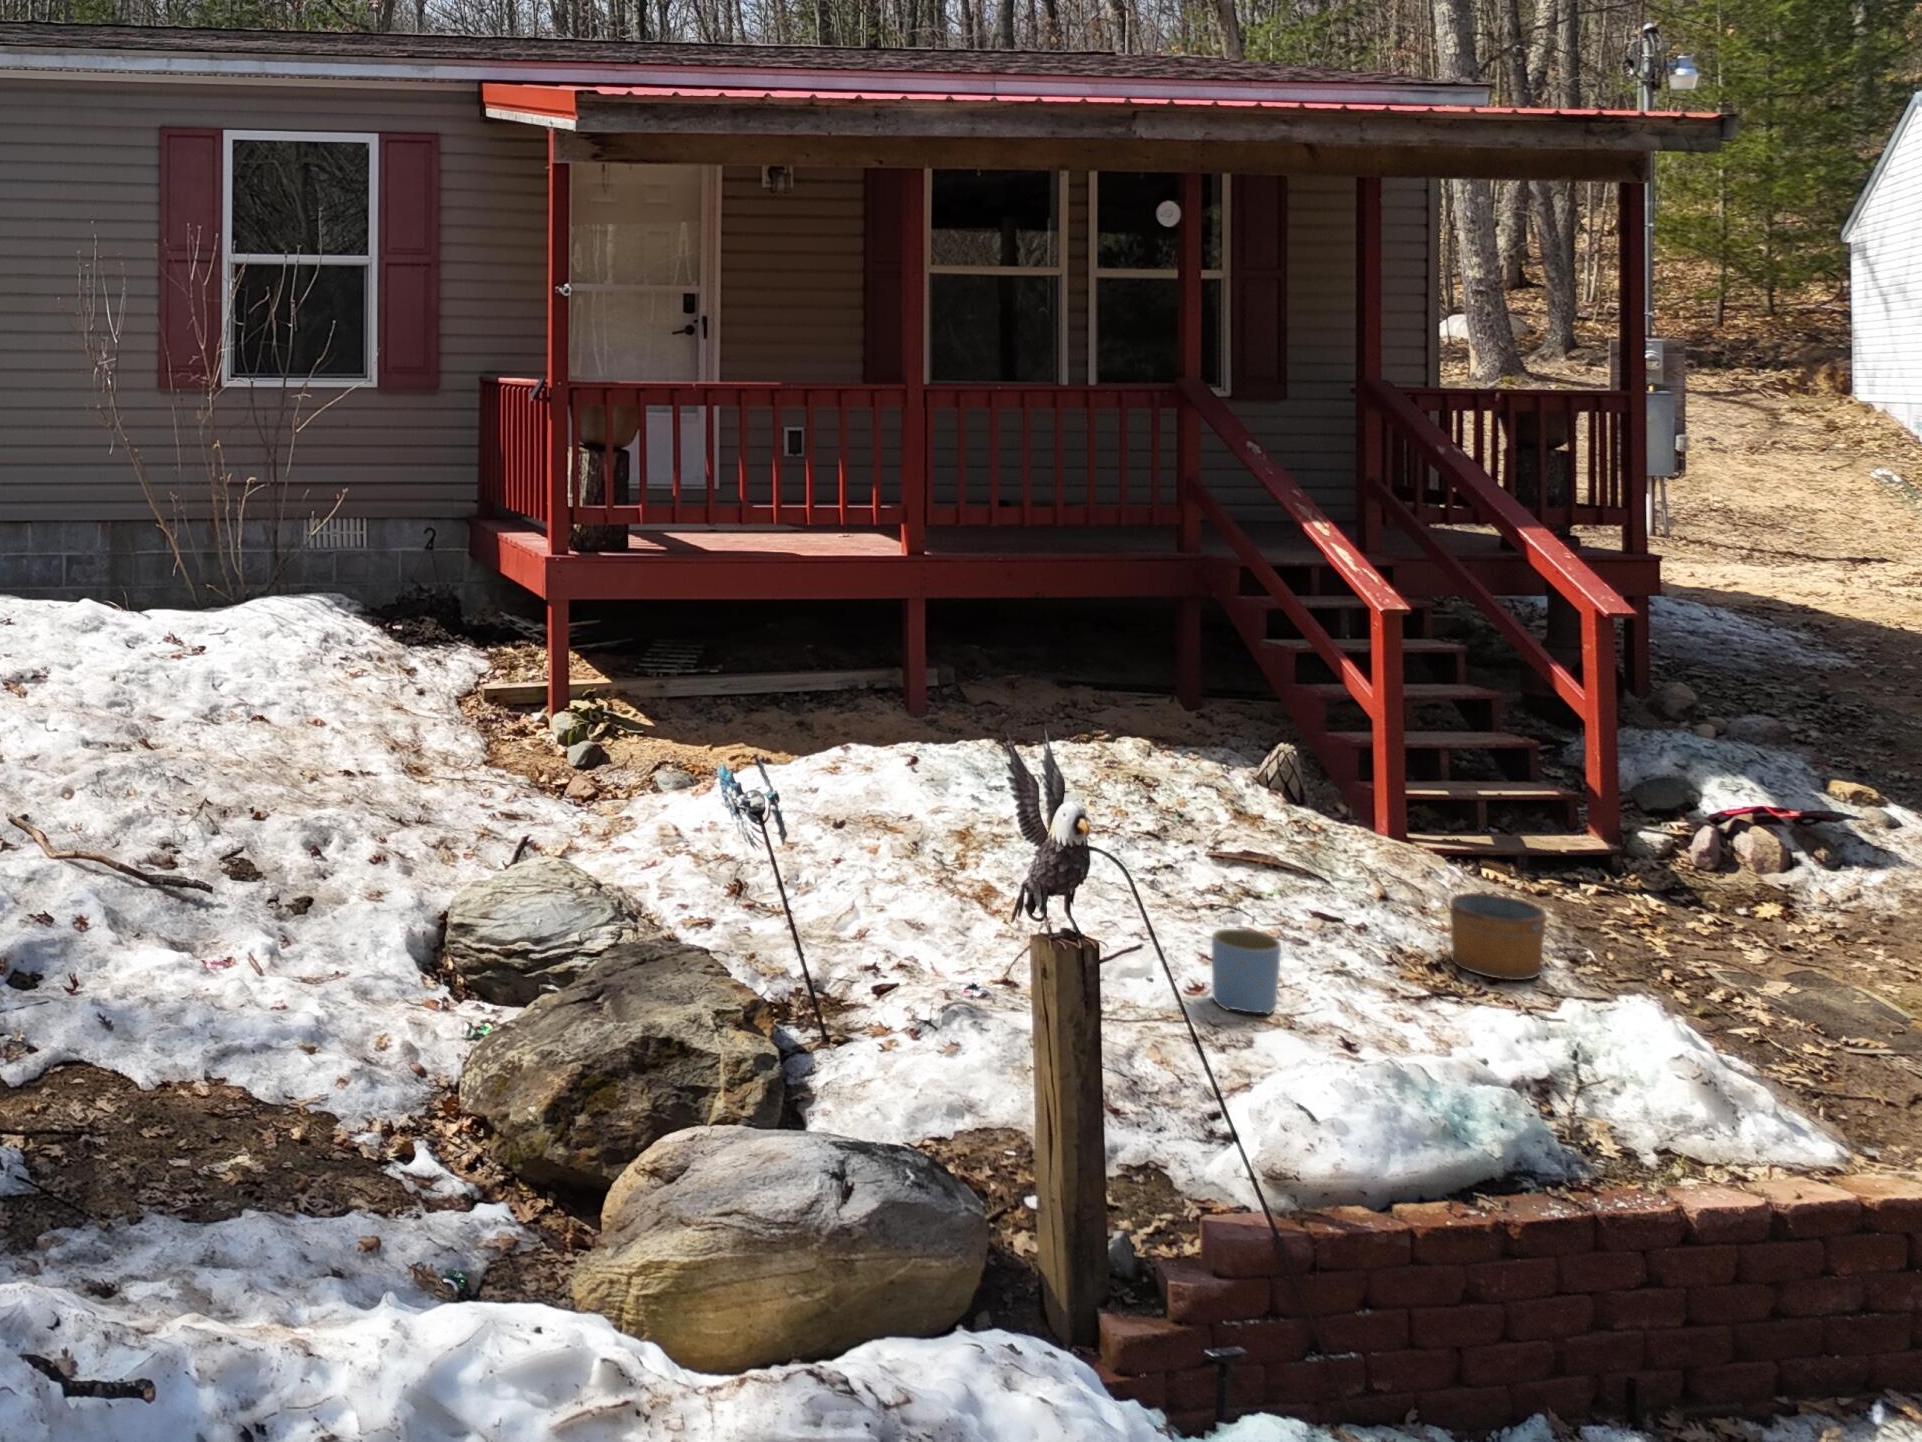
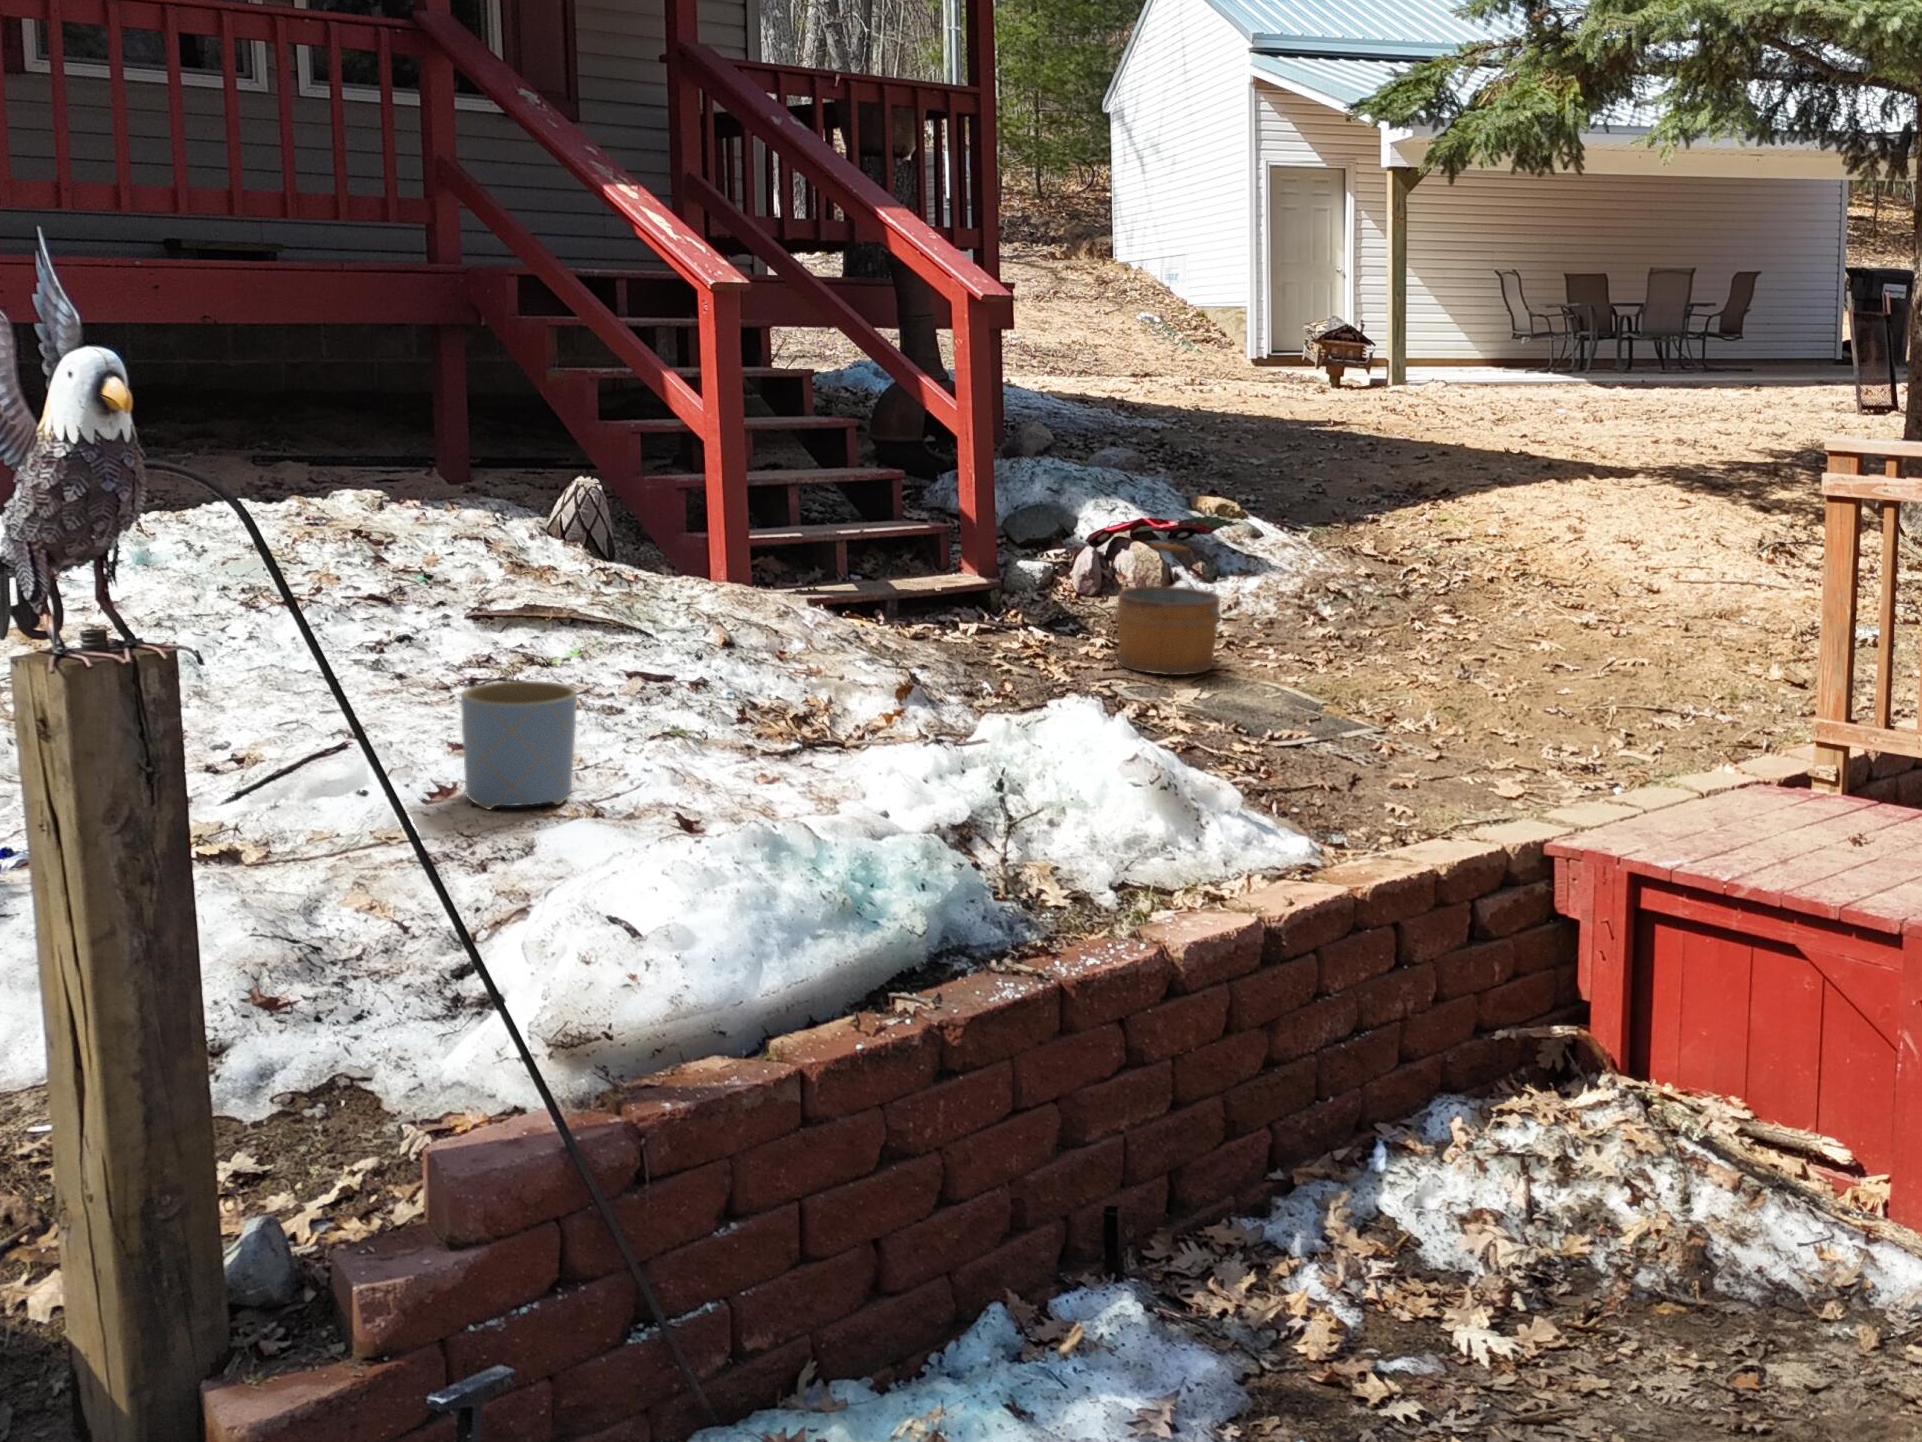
bucket: present [1450,861,1546,980] -> present [1117,543,1220,675]

